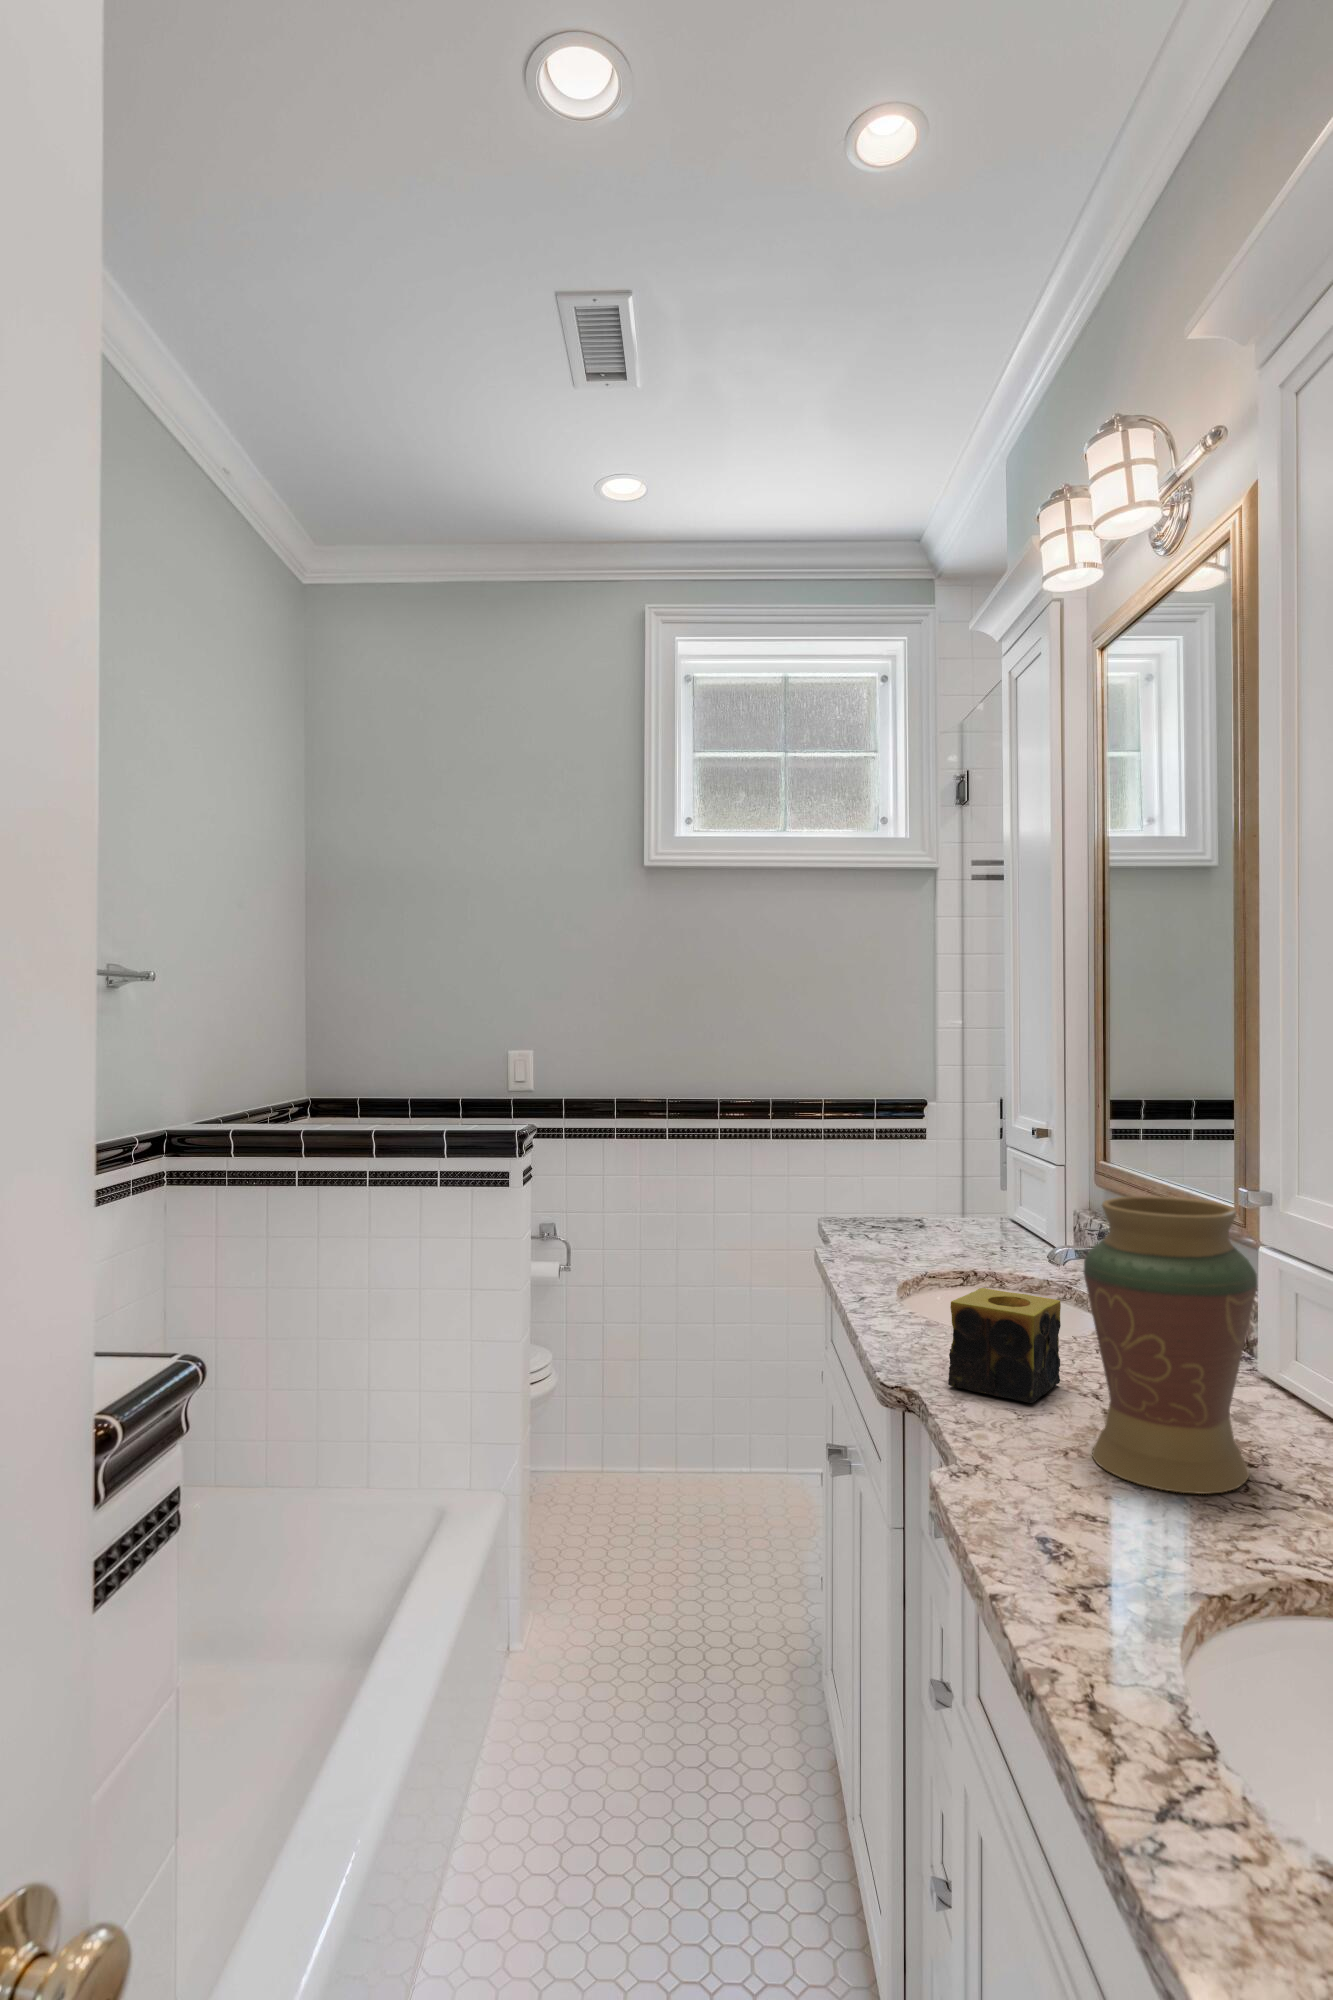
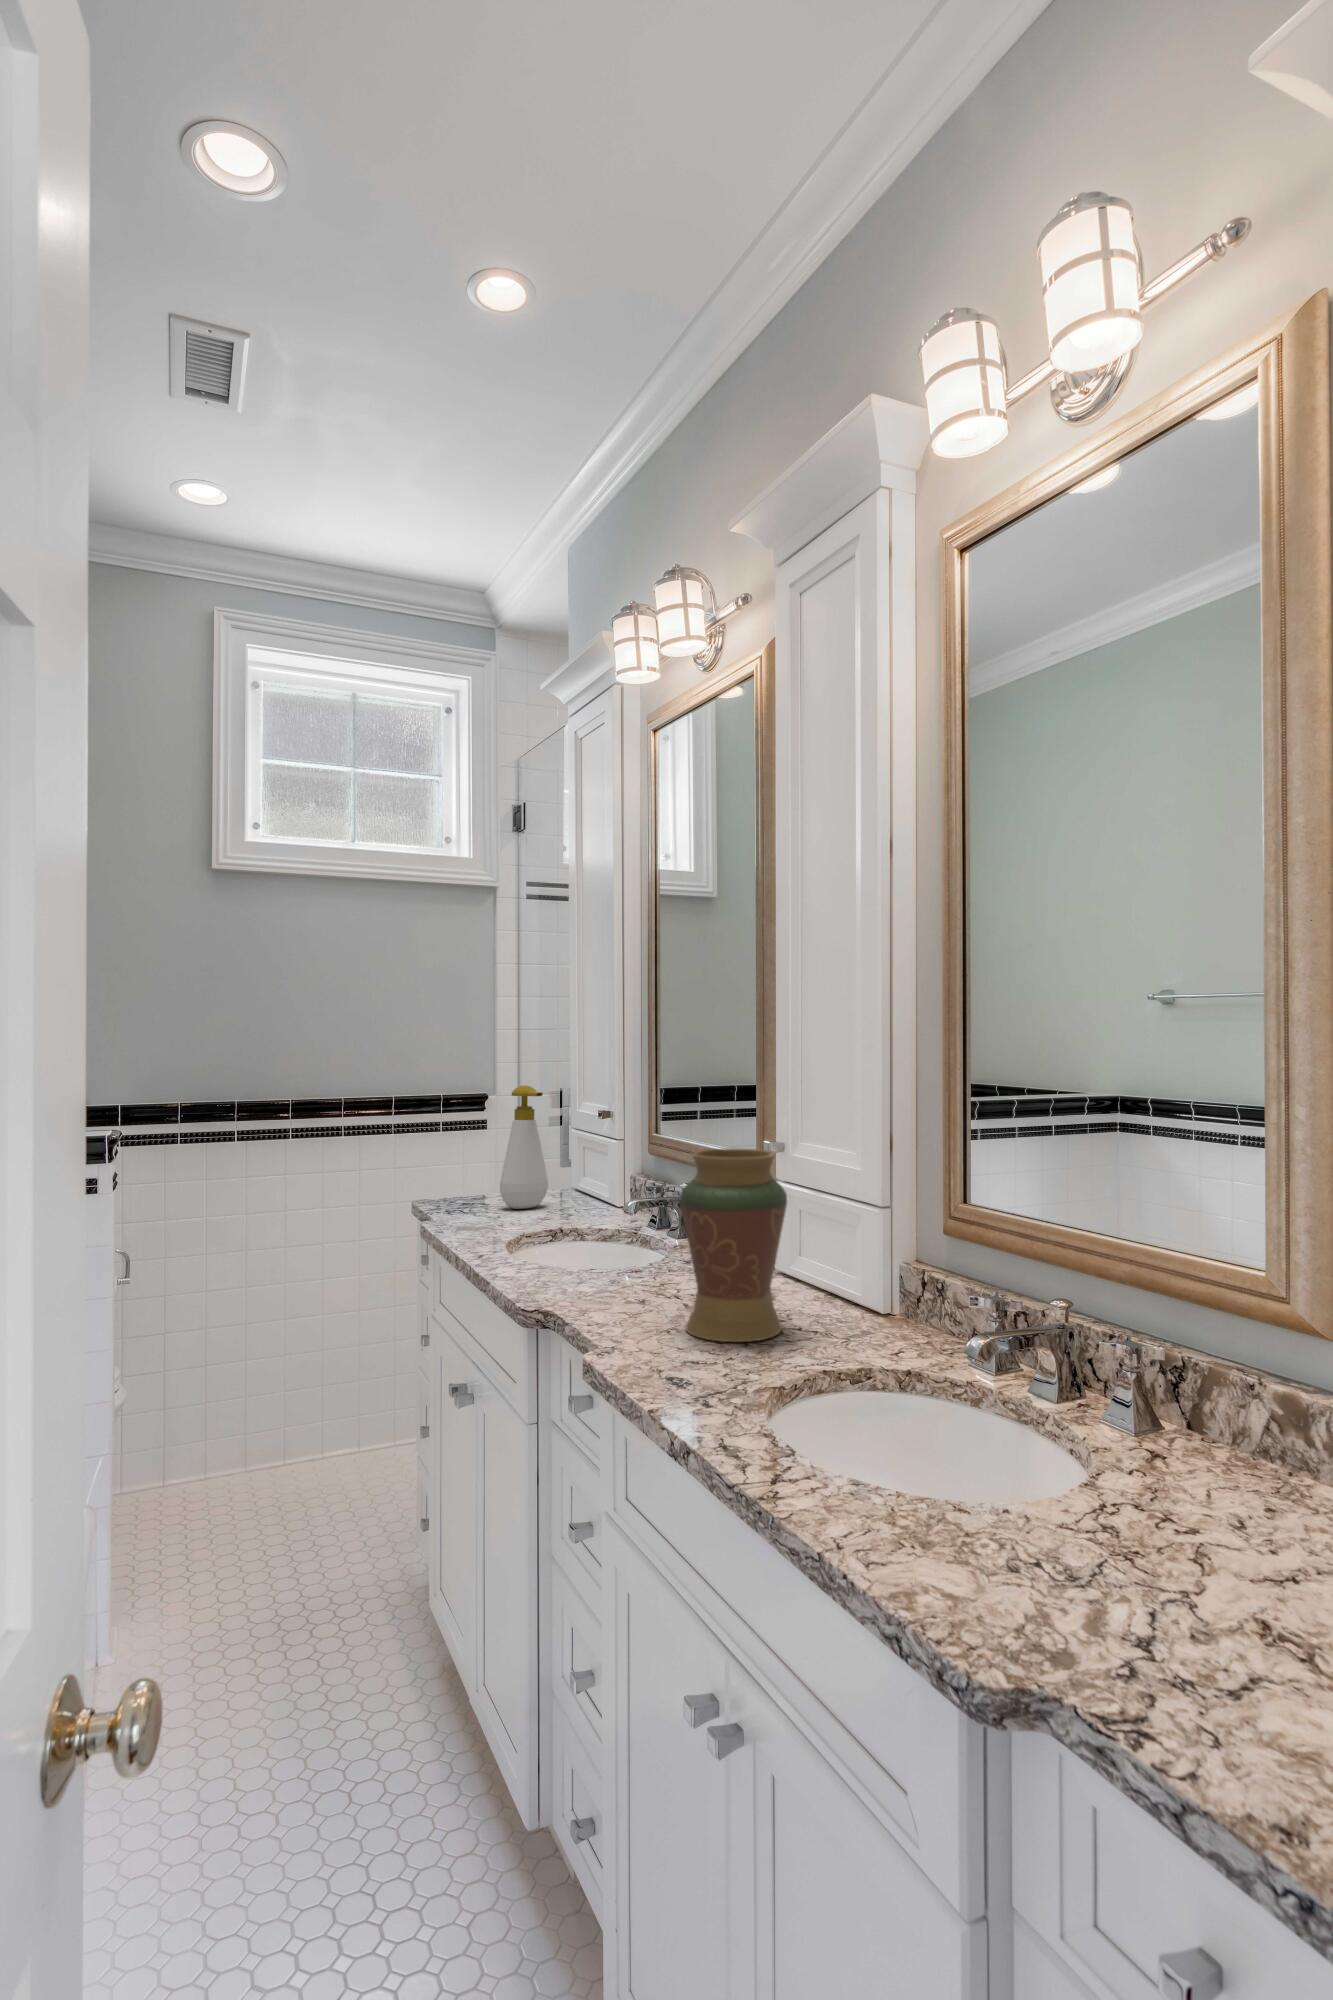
soap bottle: none [910,1093,971,1239] -> present [500,1085,548,1209]
candle: present [948,1288,1061,1403] -> none [576,1230,652,1307]

